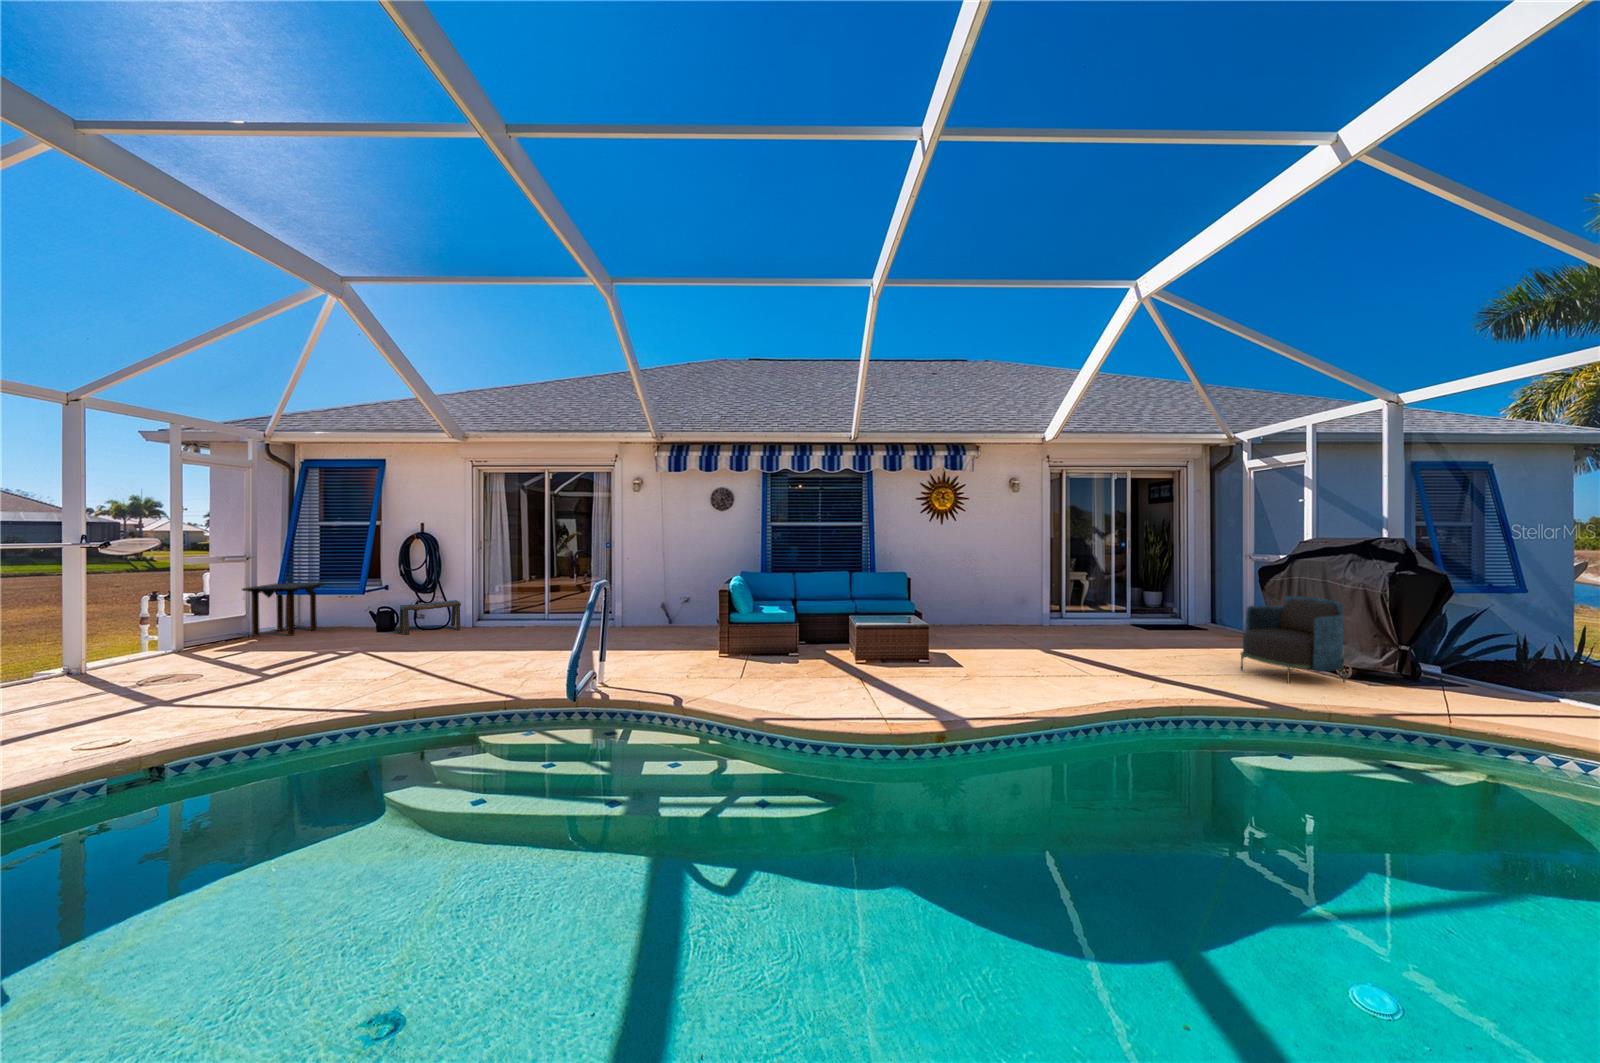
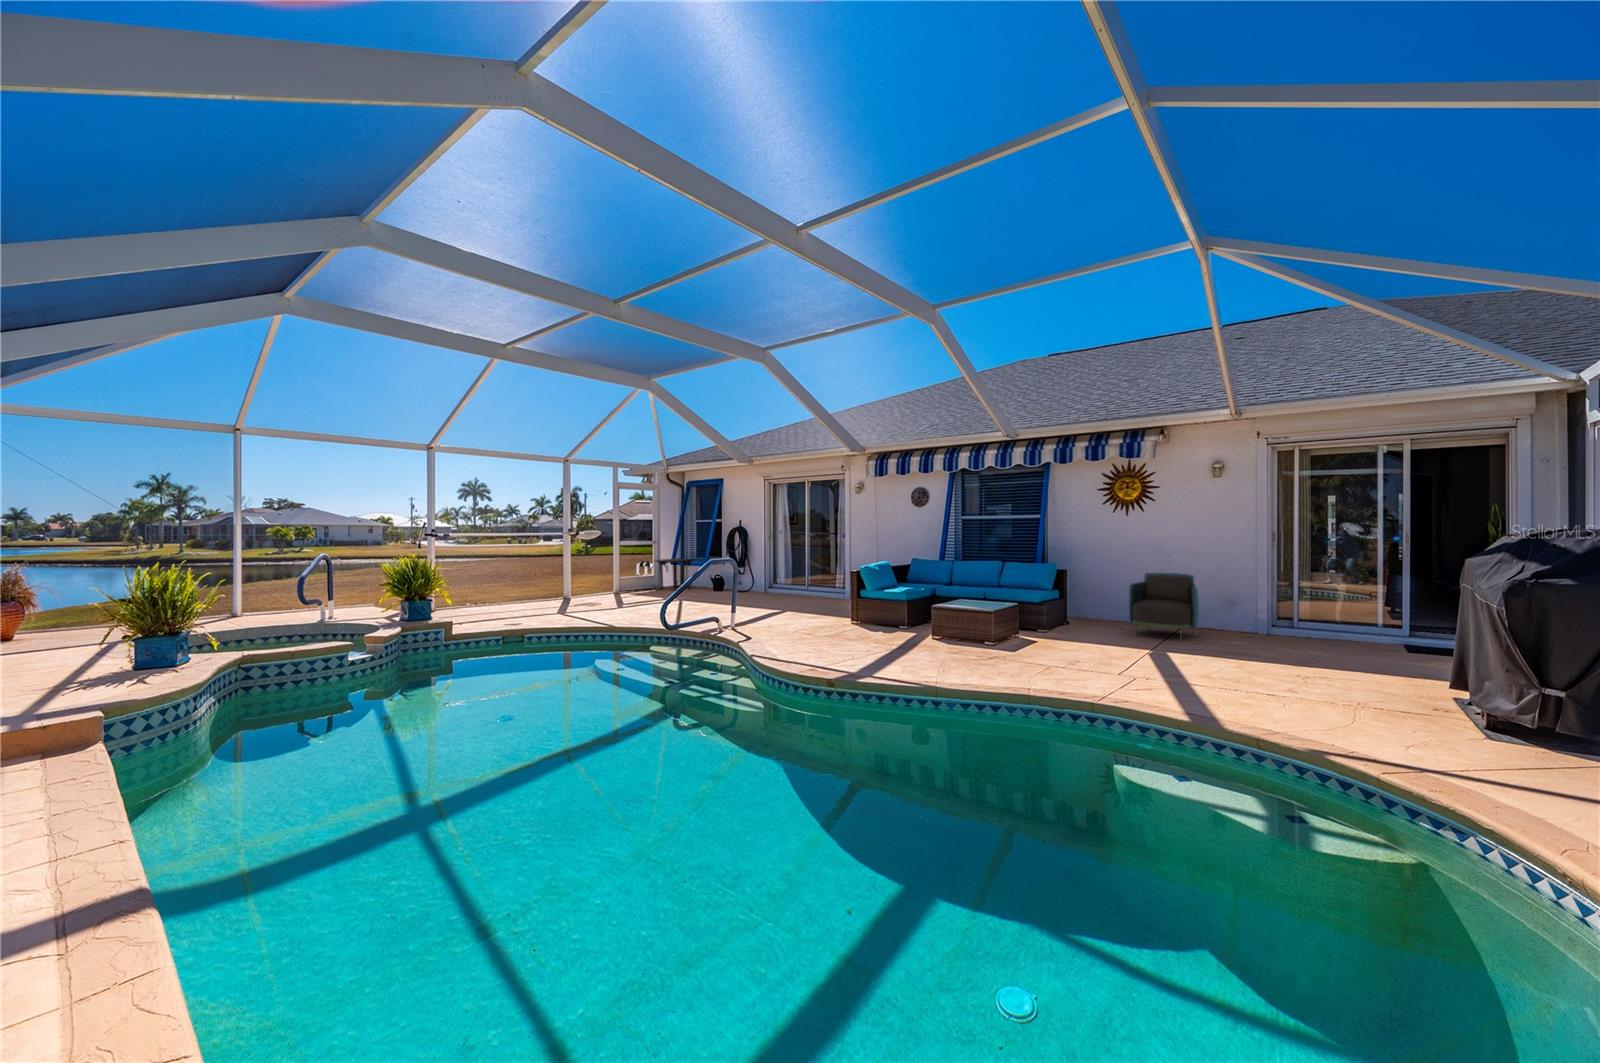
armchair: present [1241,596,1345,684] -> present [1129,573,1199,640]
bench: present [399,600,461,635] -> none [722,574,758,596]

